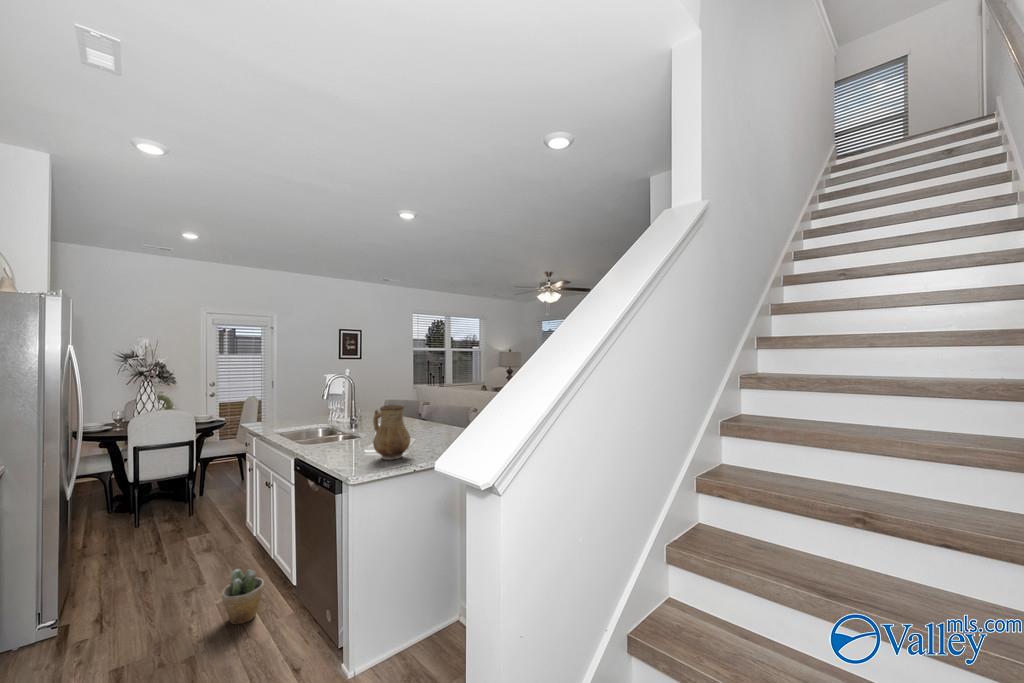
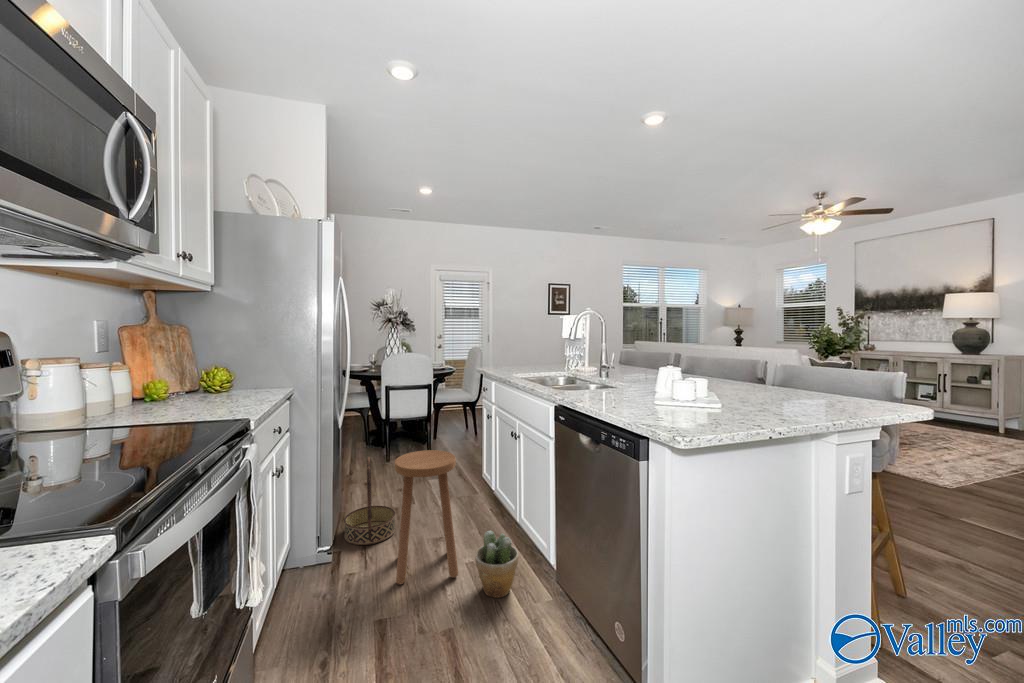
ceramic pitcher: present [373,405,410,460] -> none [672,335,738,418]
stool: none [138,508,206,637] -> present [395,450,458,584]
basket: none [76,525,141,615] -> present [344,457,395,545]

